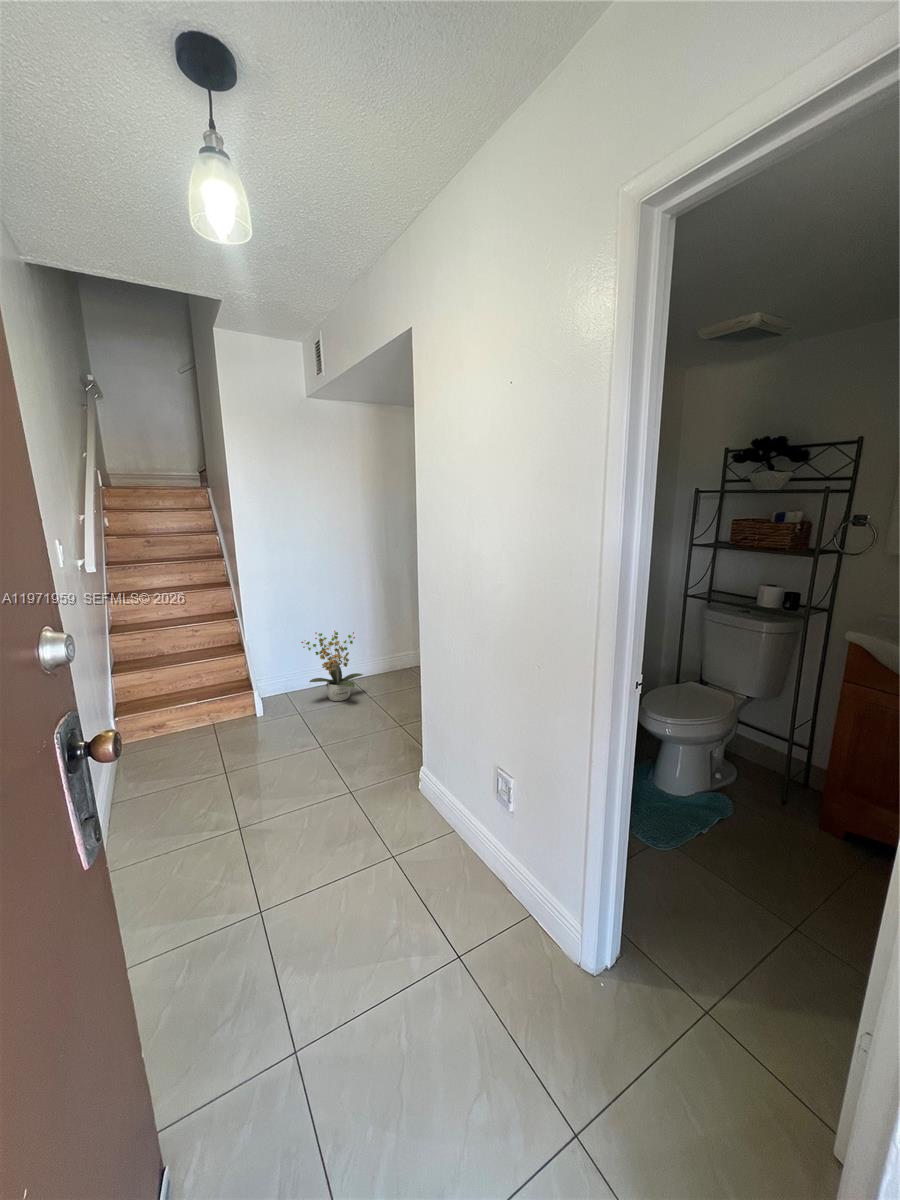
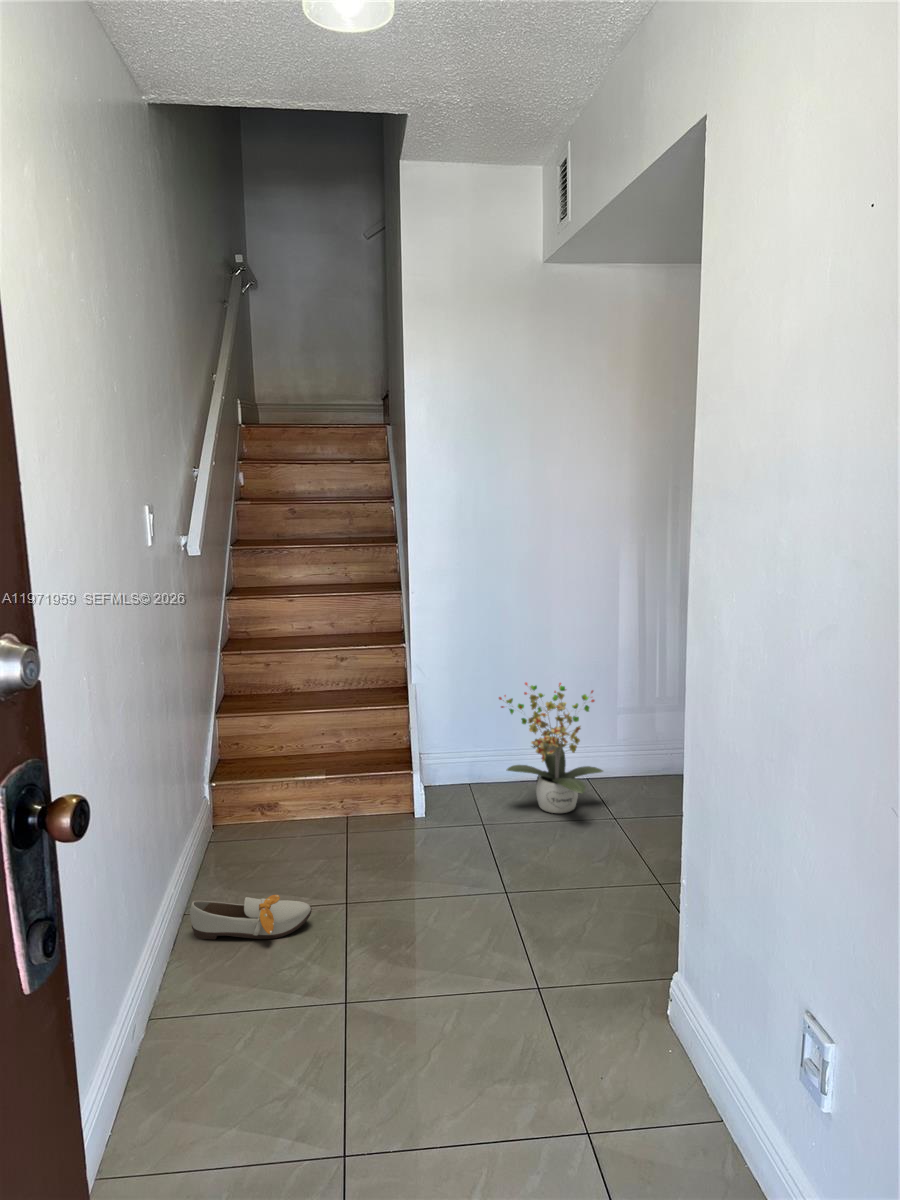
shoe: none [117,773,202,810] -> present [190,895,312,939]

